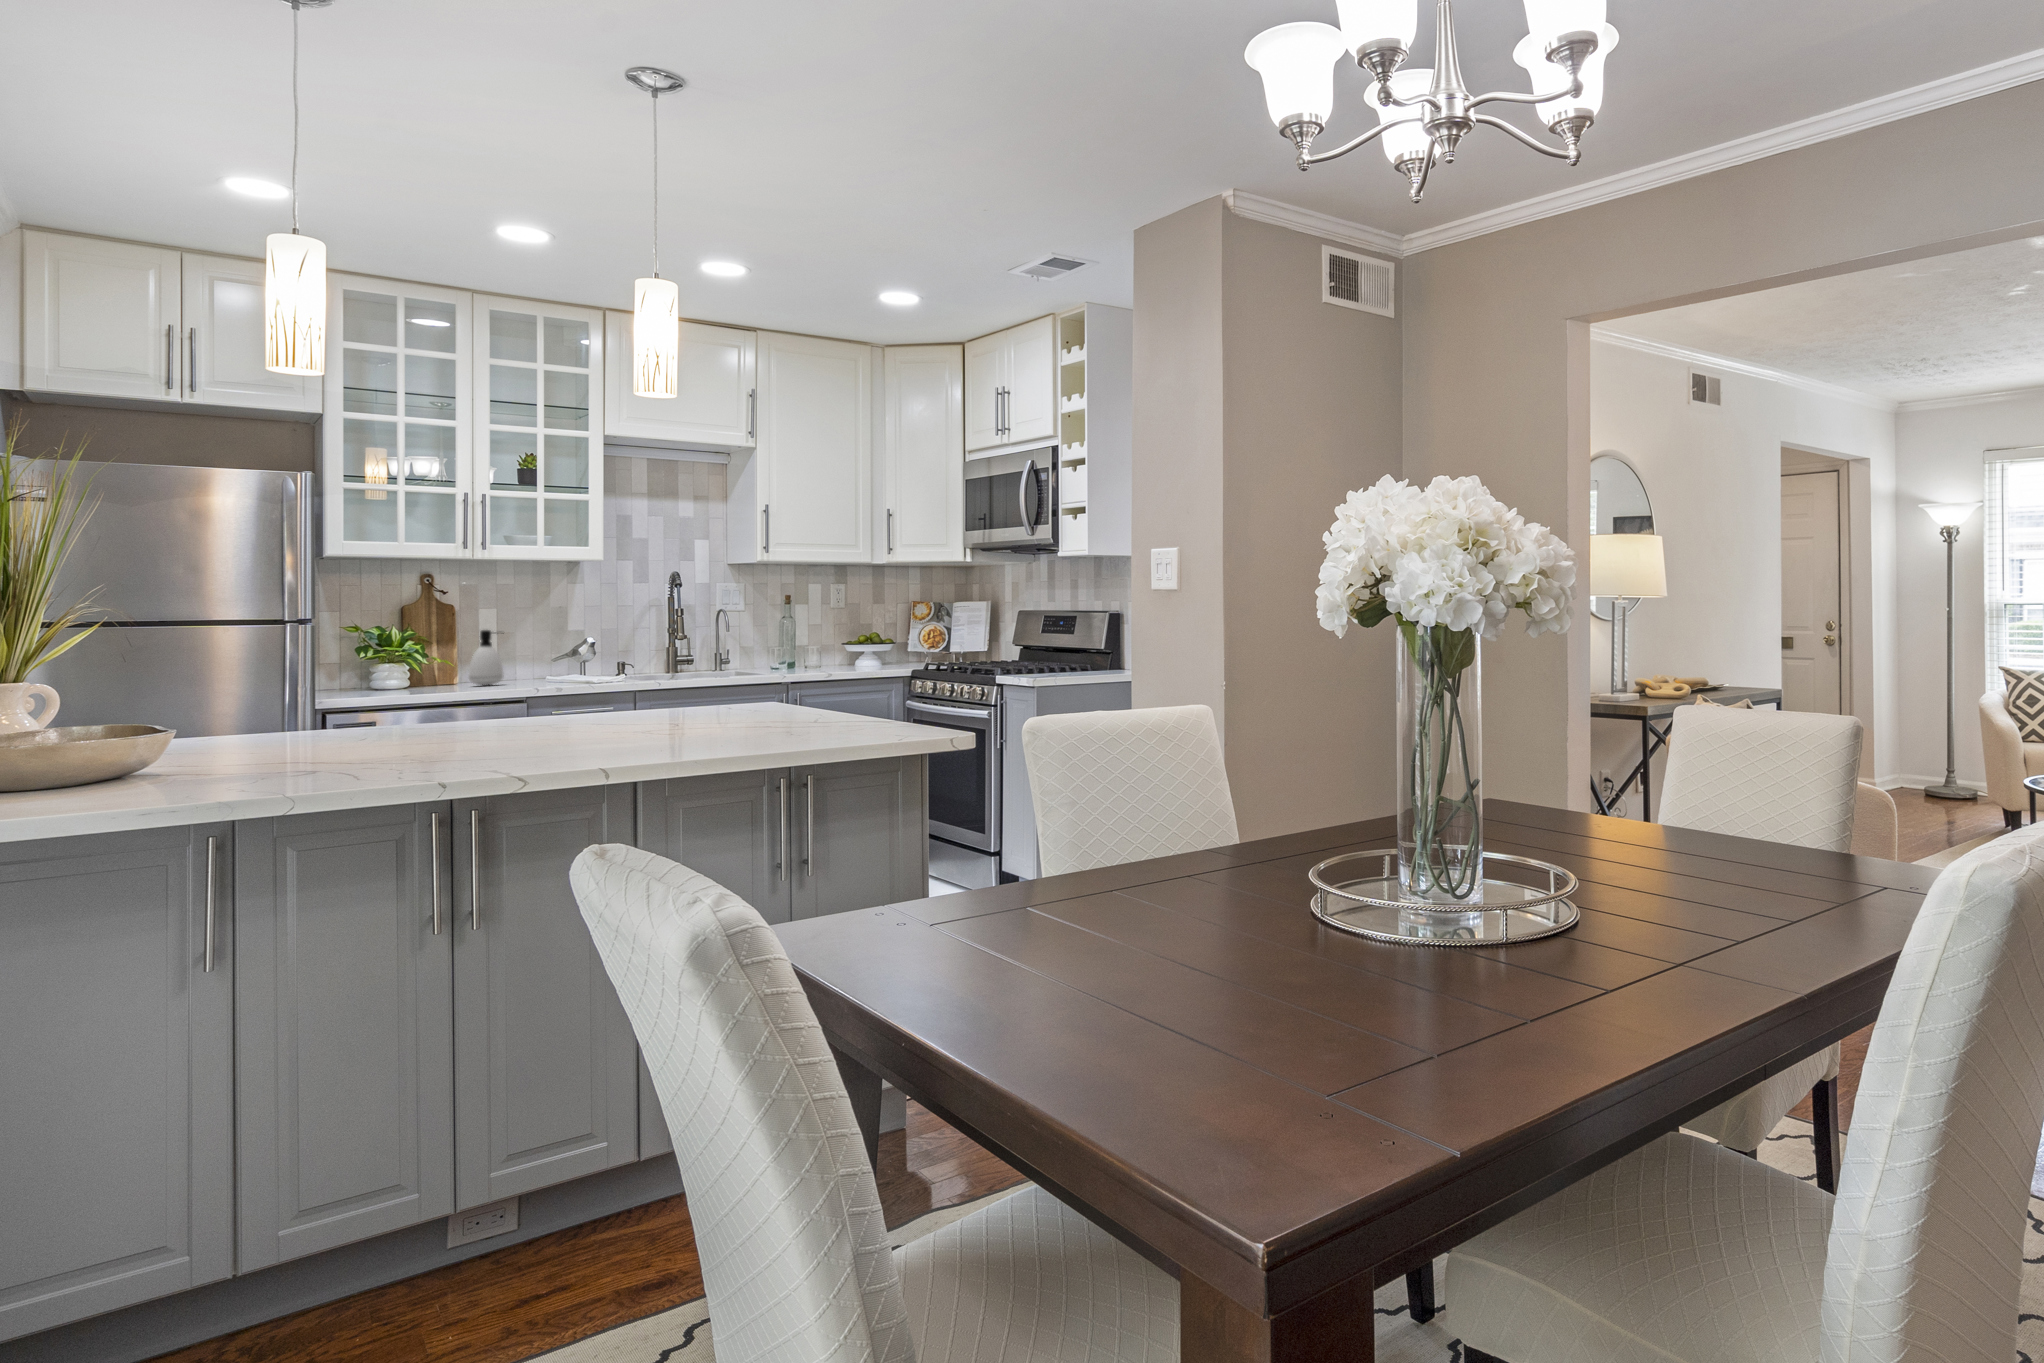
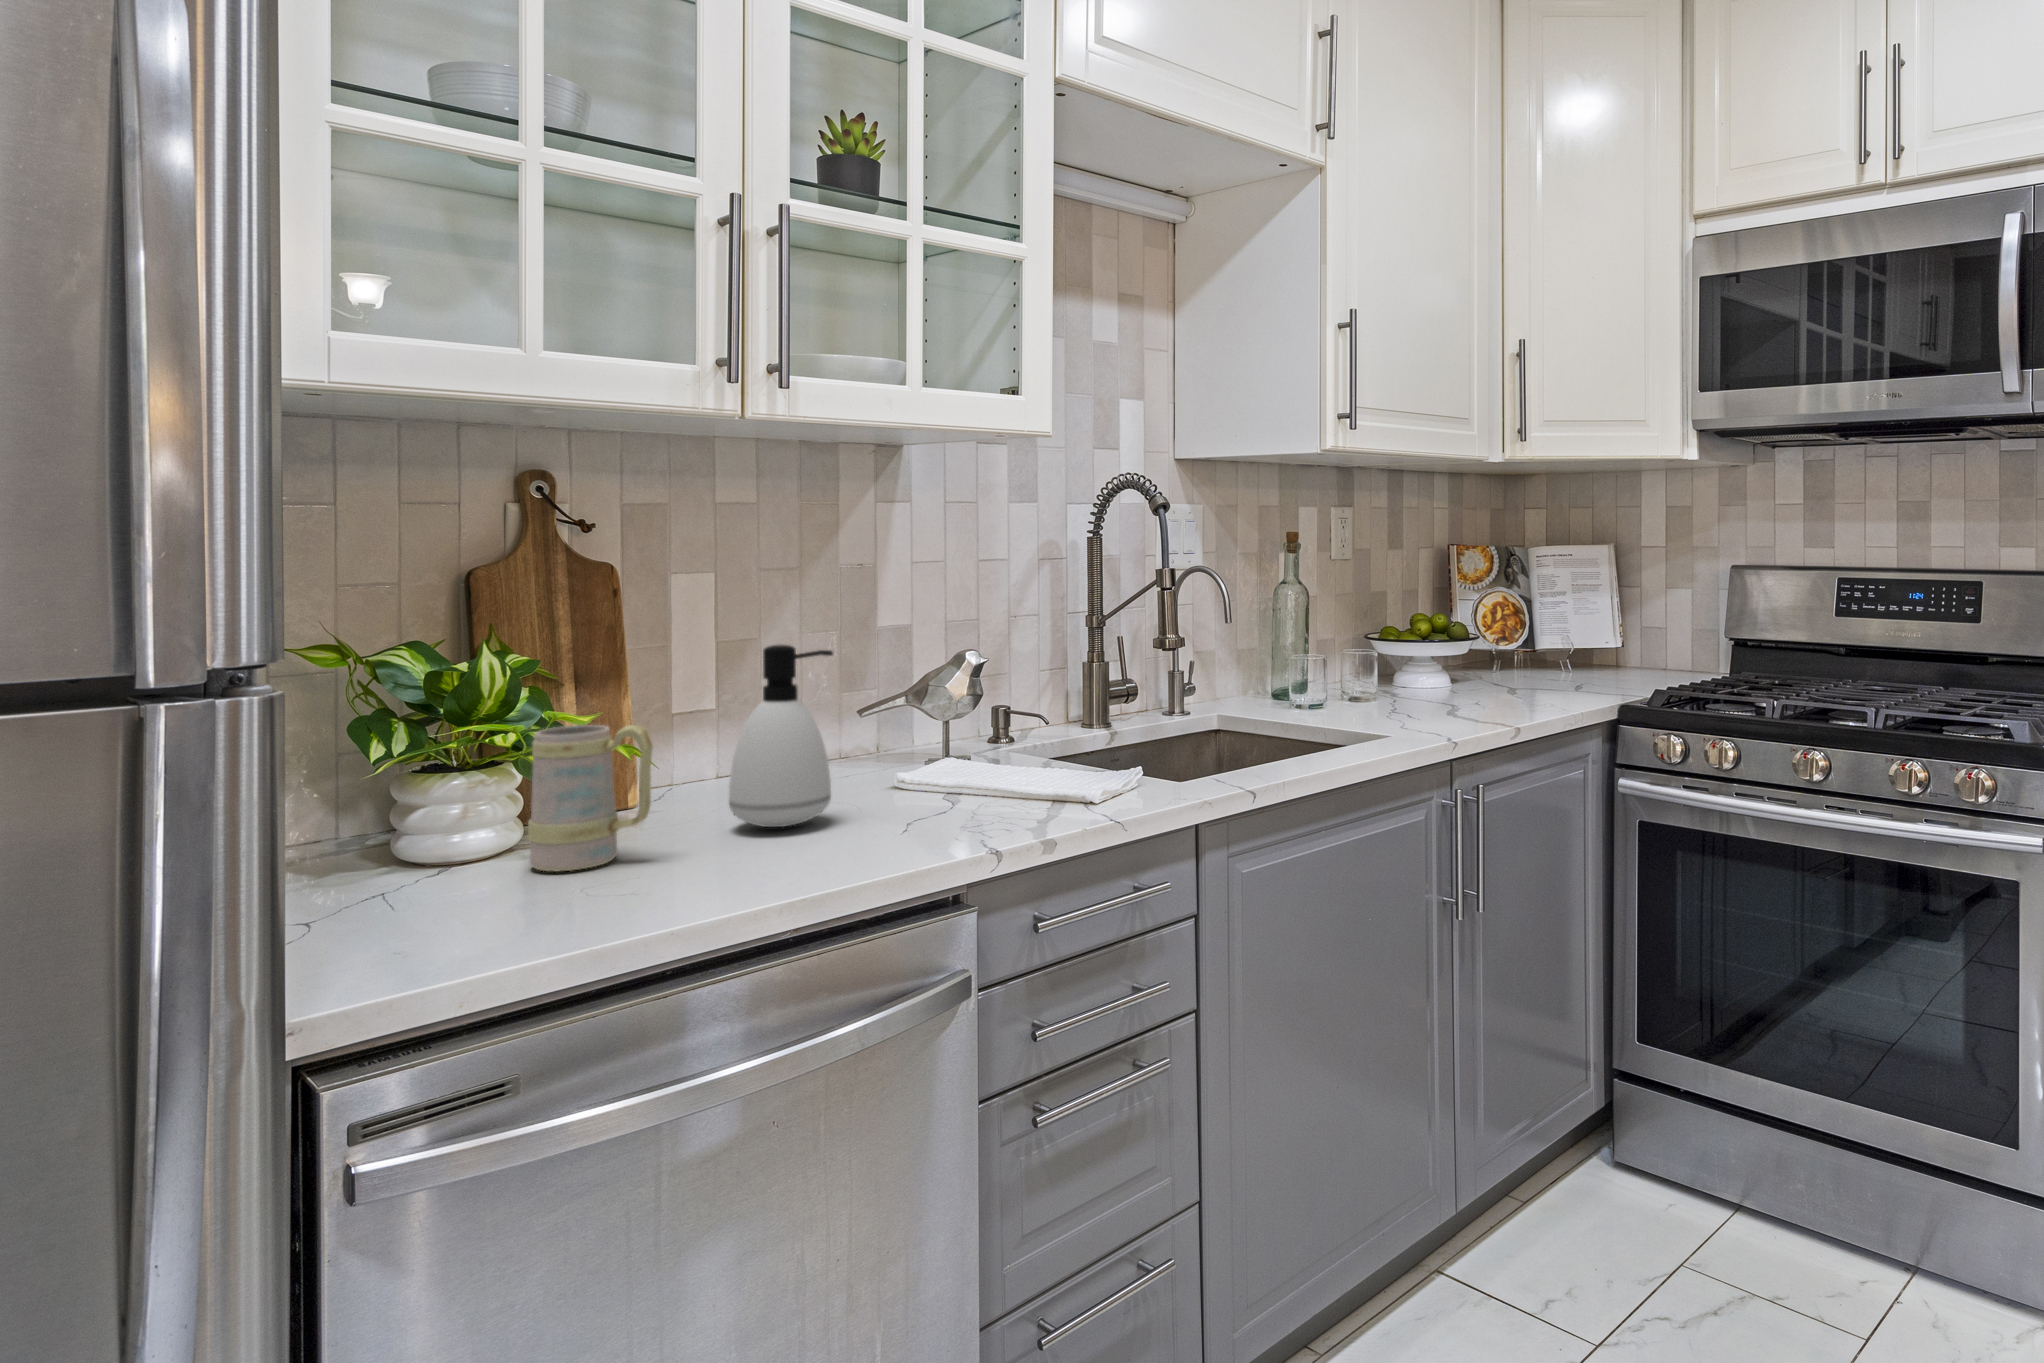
mug: none [401,650,436,690] -> present [528,725,653,872]

